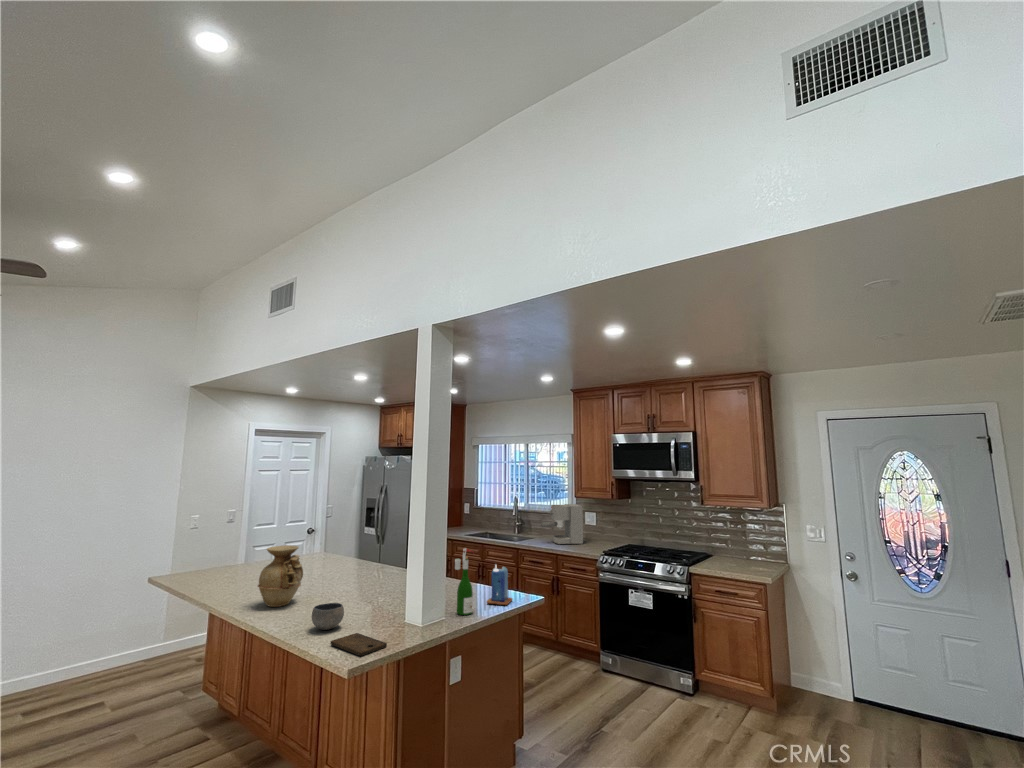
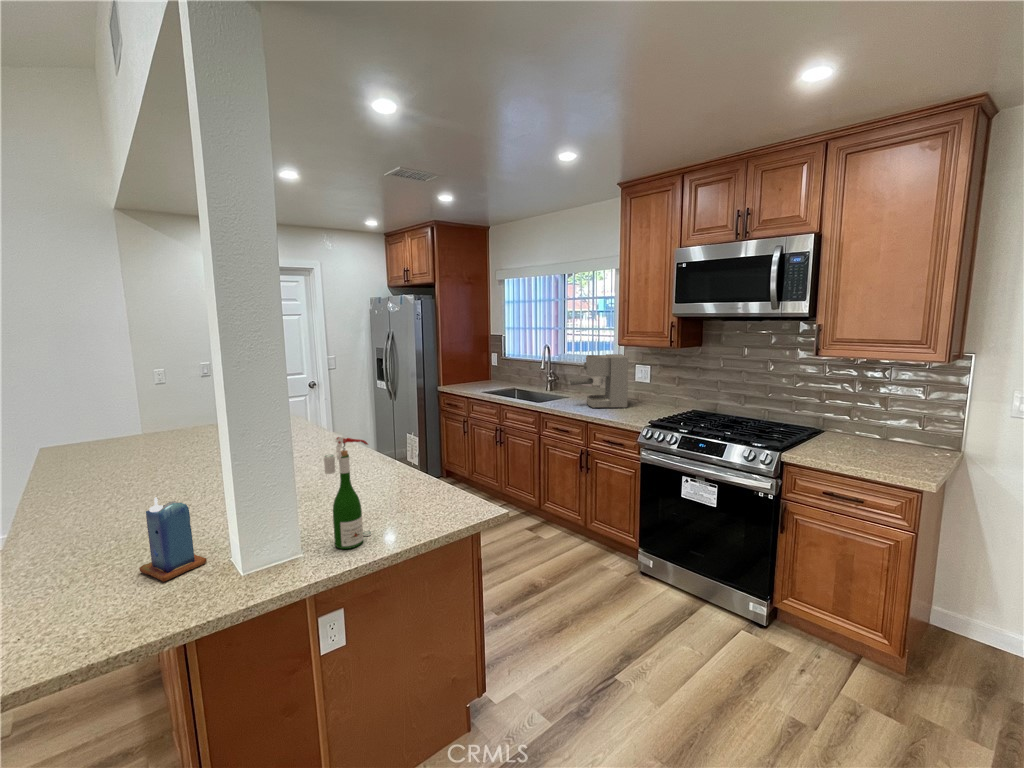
vase: present [258,545,303,607] -> none [71,419,152,509]
candle: present [487,565,512,605] -> present [139,497,207,582]
bowl: present [312,603,344,630] -> none [61,523,130,572]
cutting board: present [330,633,387,656] -> none [37,589,123,663]

